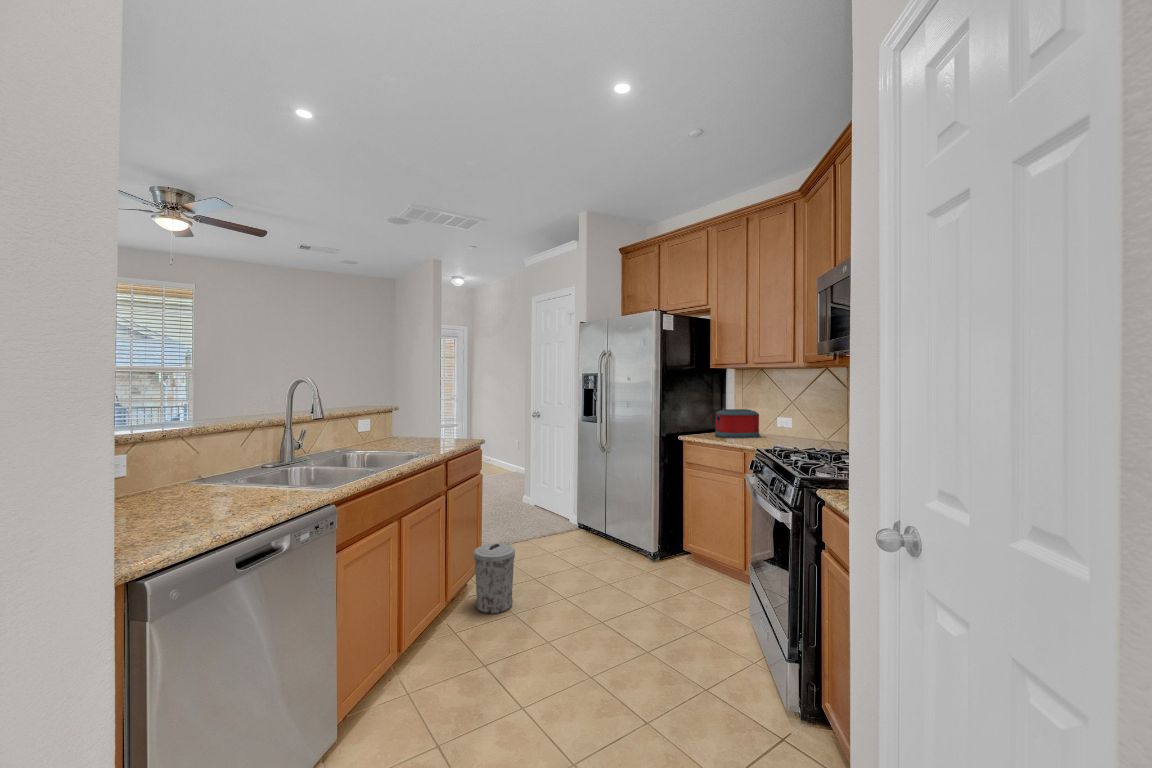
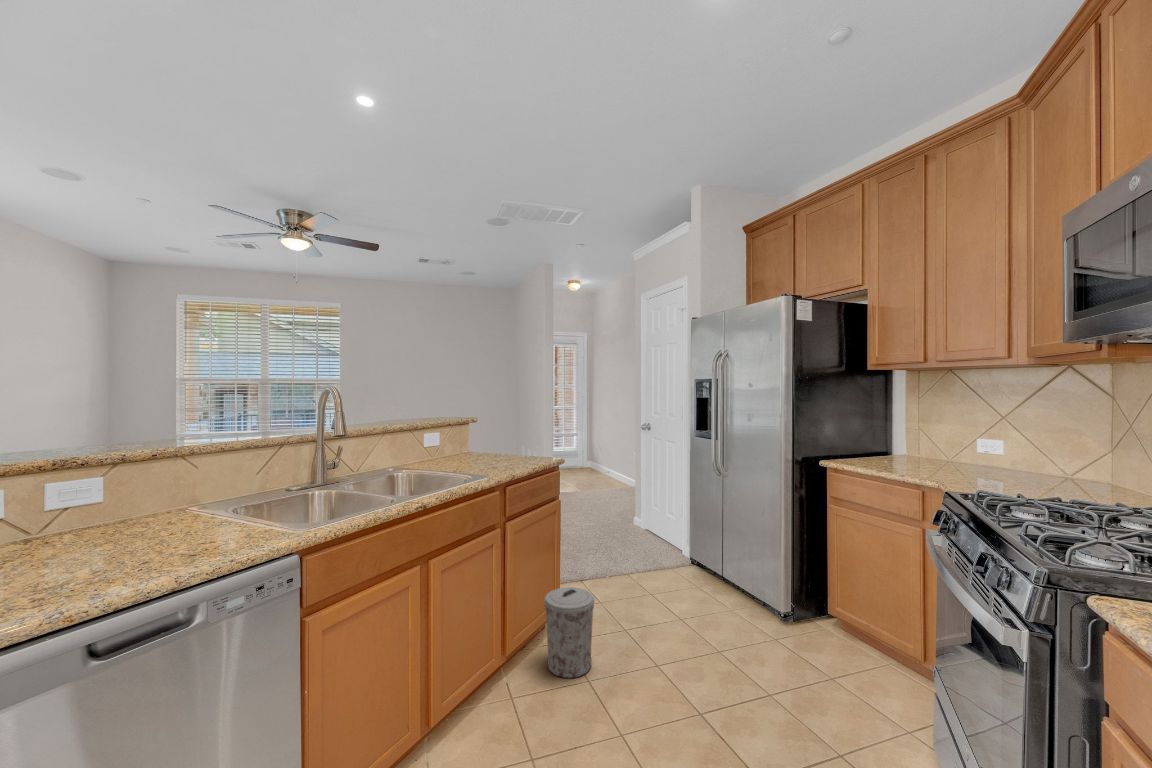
toaster: present [715,409,760,438] -> none [875,426,948,468]

